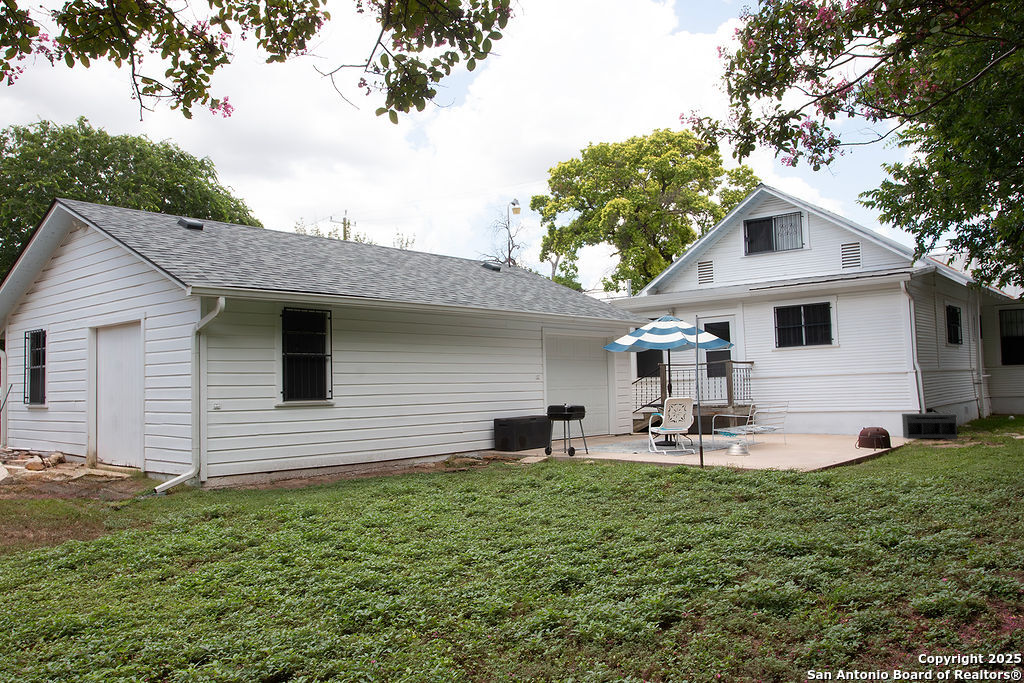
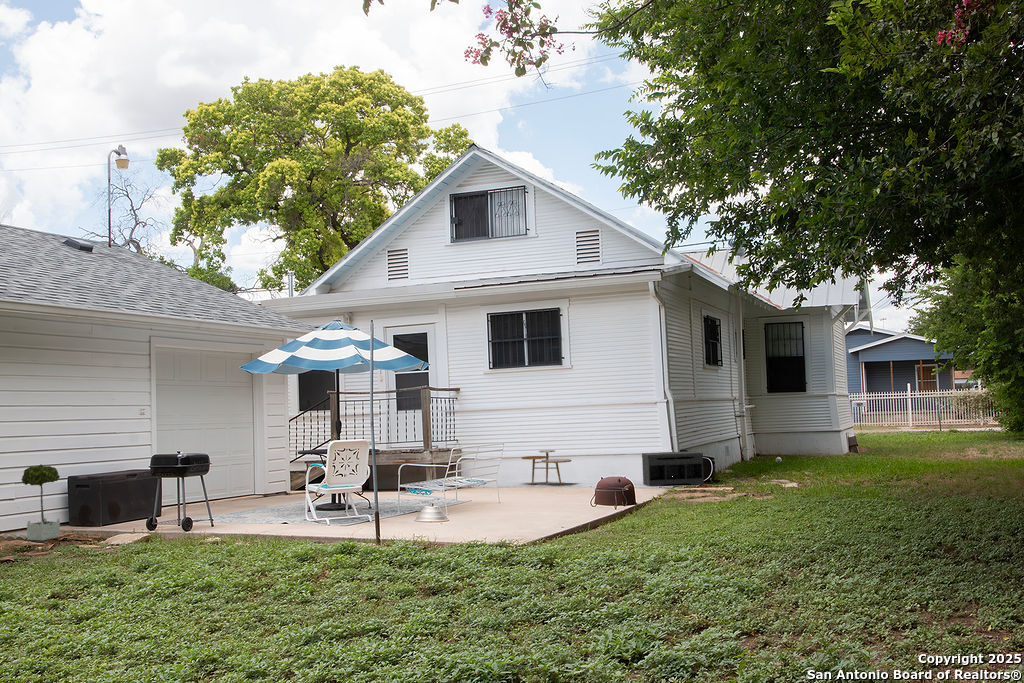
potted tree: none [490,407,511,451] -> present [21,464,60,540]
side table: none [802,409,842,435] -> present [522,450,571,485]

